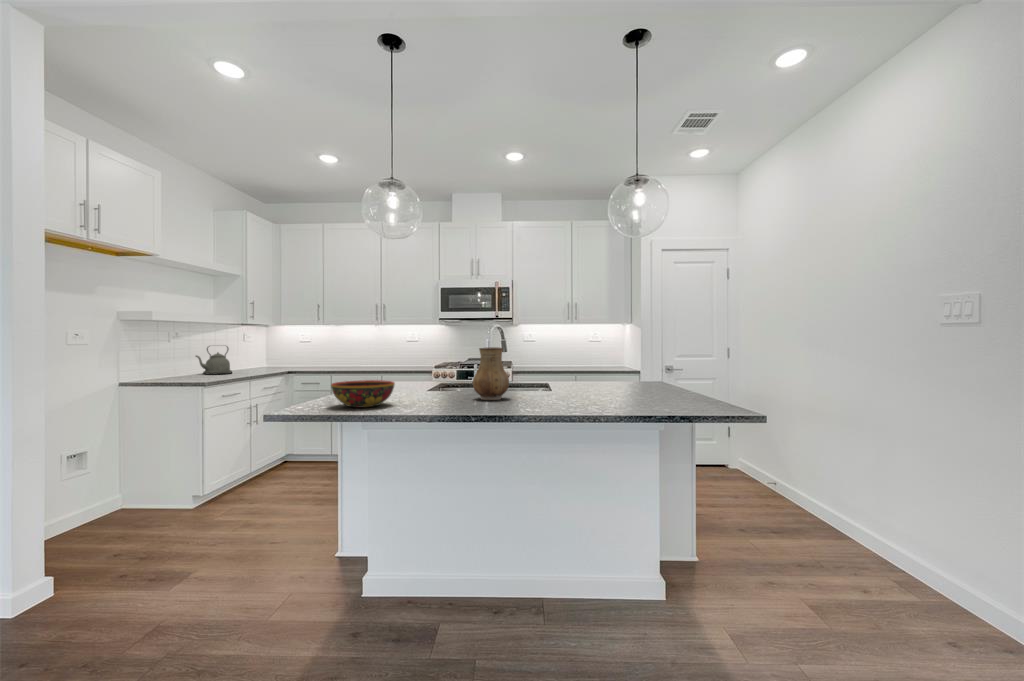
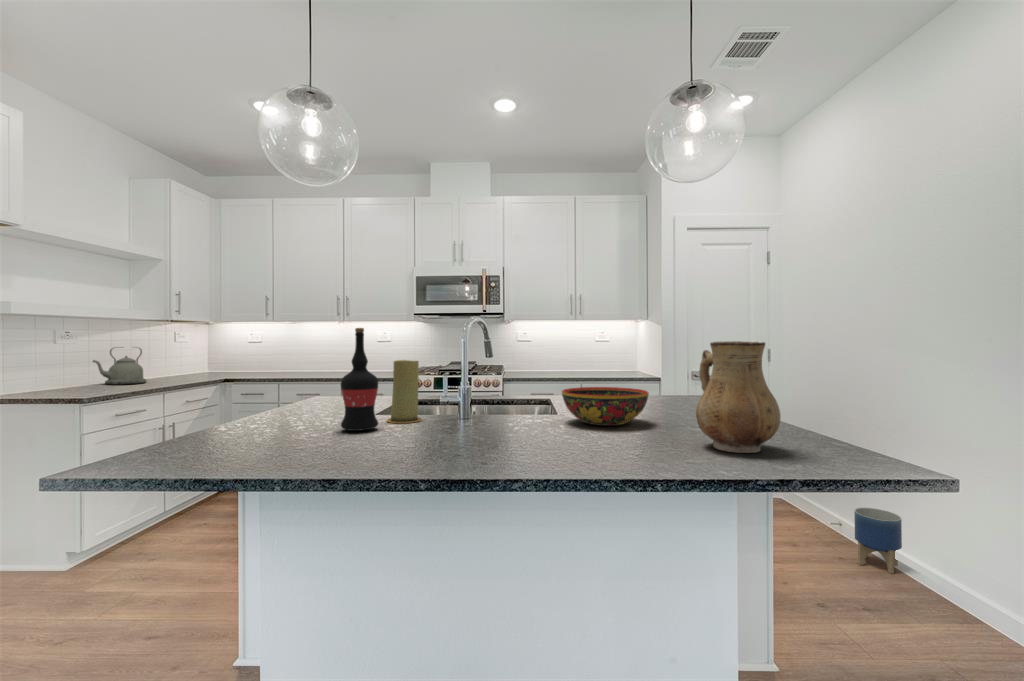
wine bottle: none [409,338,432,400] -> present [341,328,378,431]
ceramic pitcher: present [473,347,509,400] -> present [696,341,781,453]
candle: none [434,357,457,397] -> present [387,360,422,423]
bowl: present [331,380,395,408] -> present [562,387,649,426]
planter: none [775,470,807,517] -> present [854,508,902,574]

